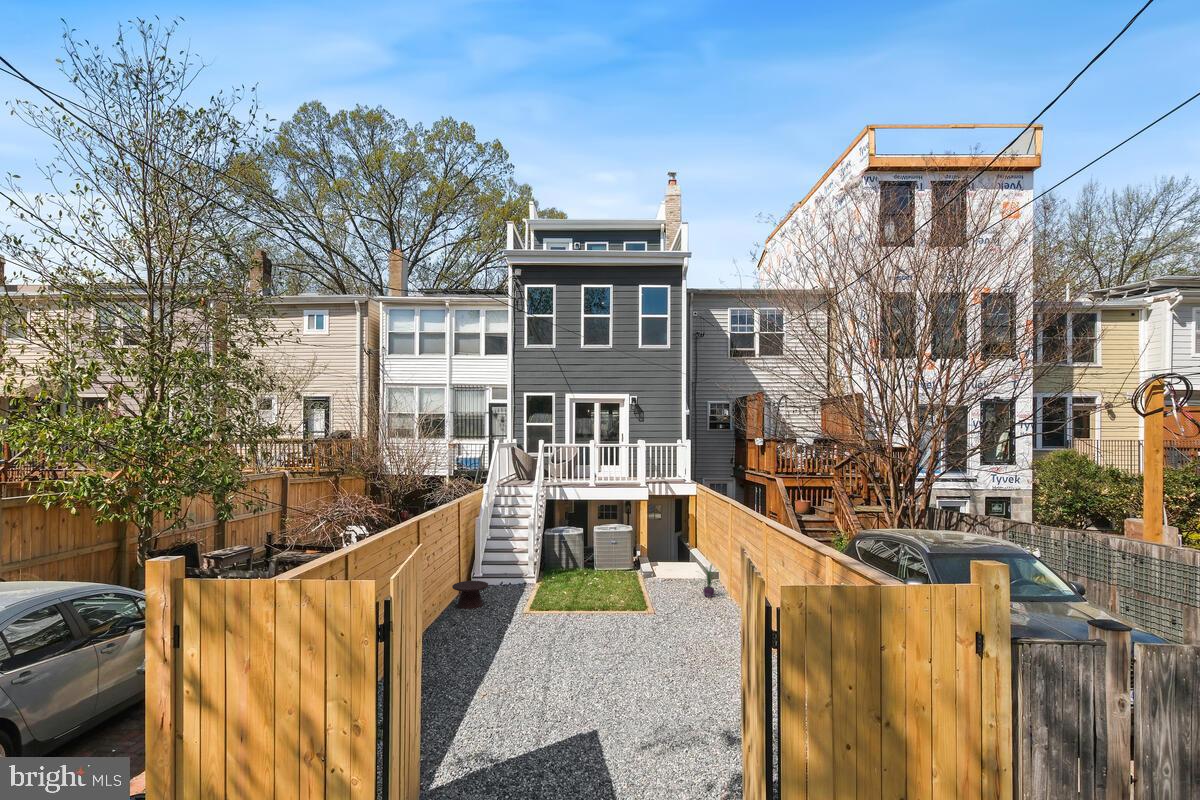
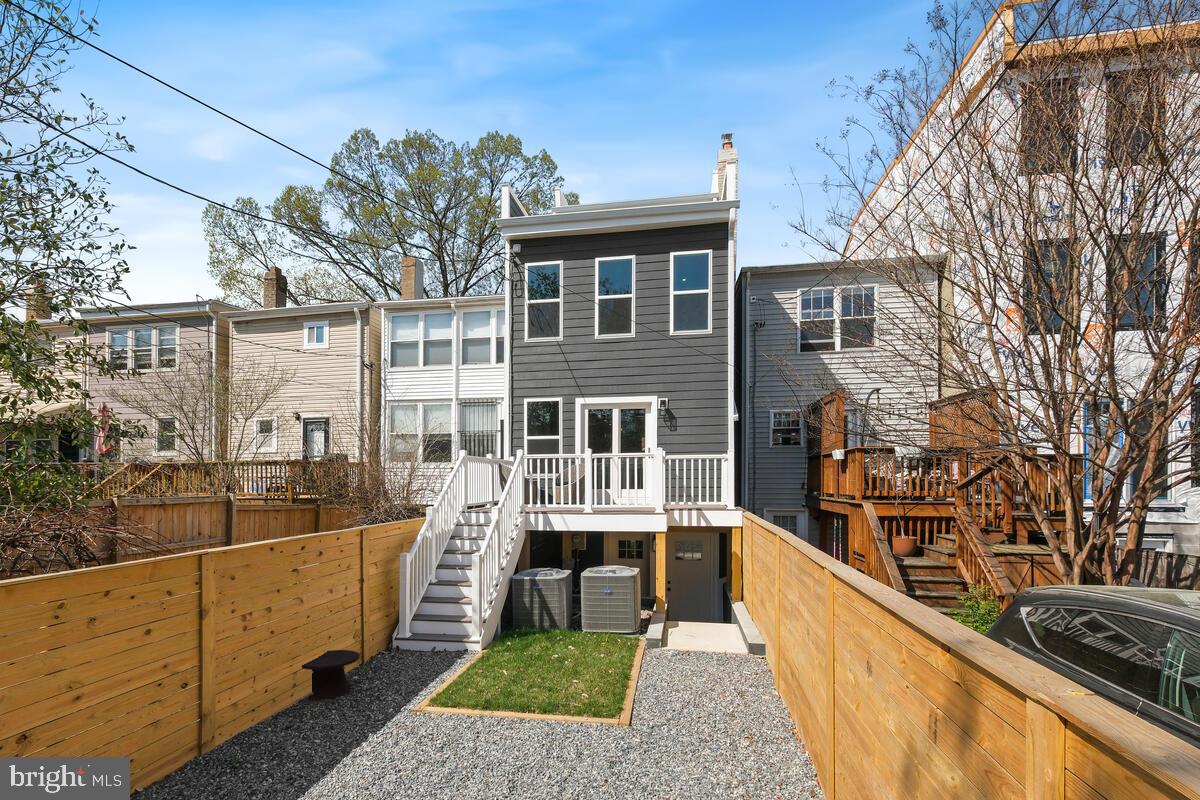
decorative plant: present [703,564,716,597] -> none [709,633,771,695]

